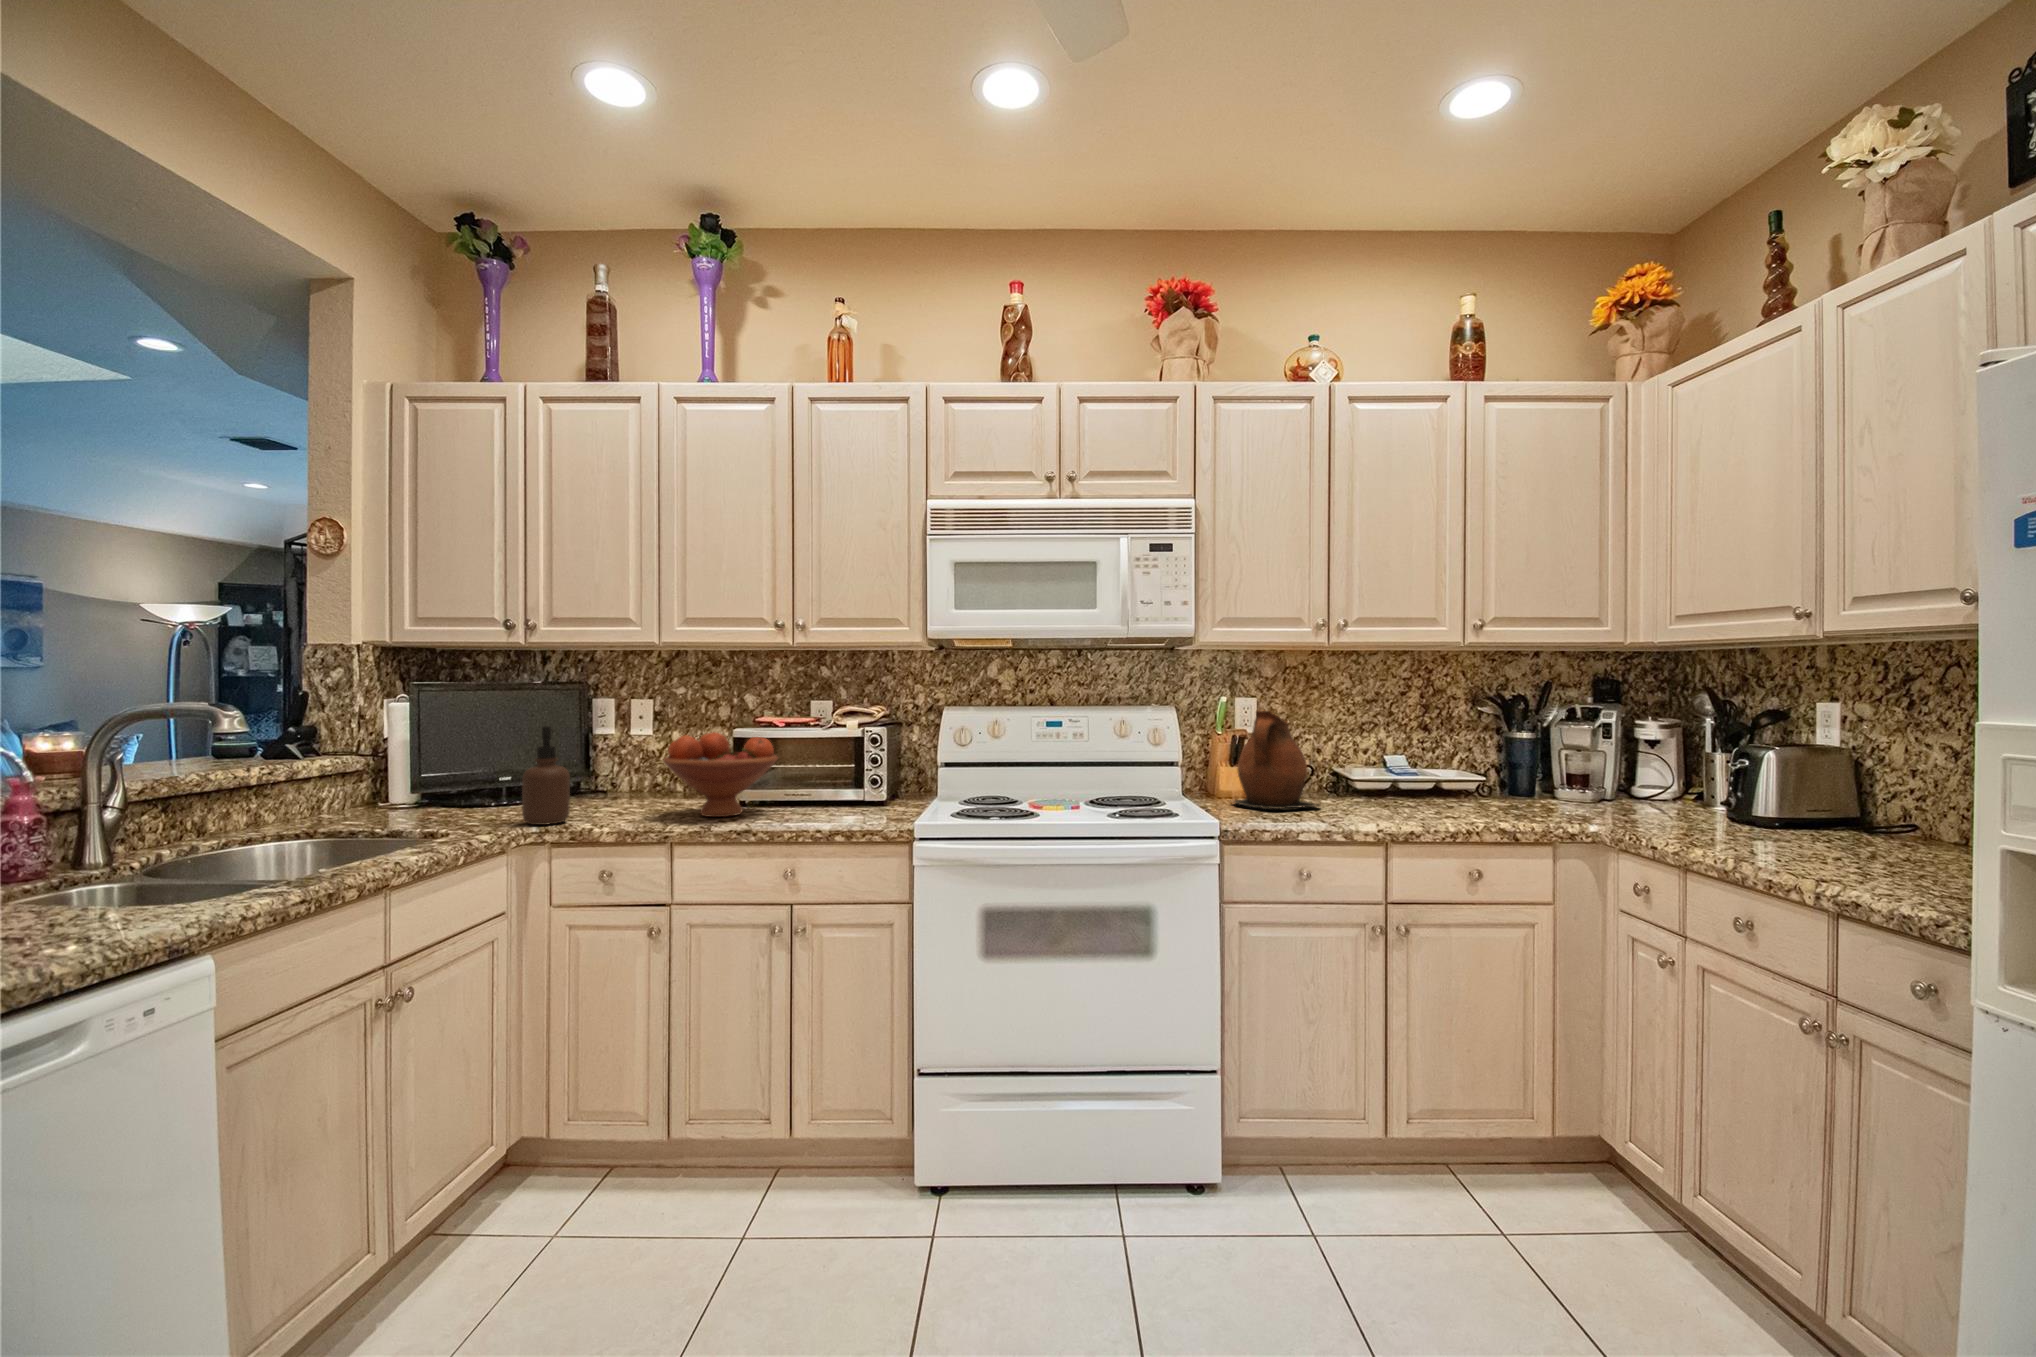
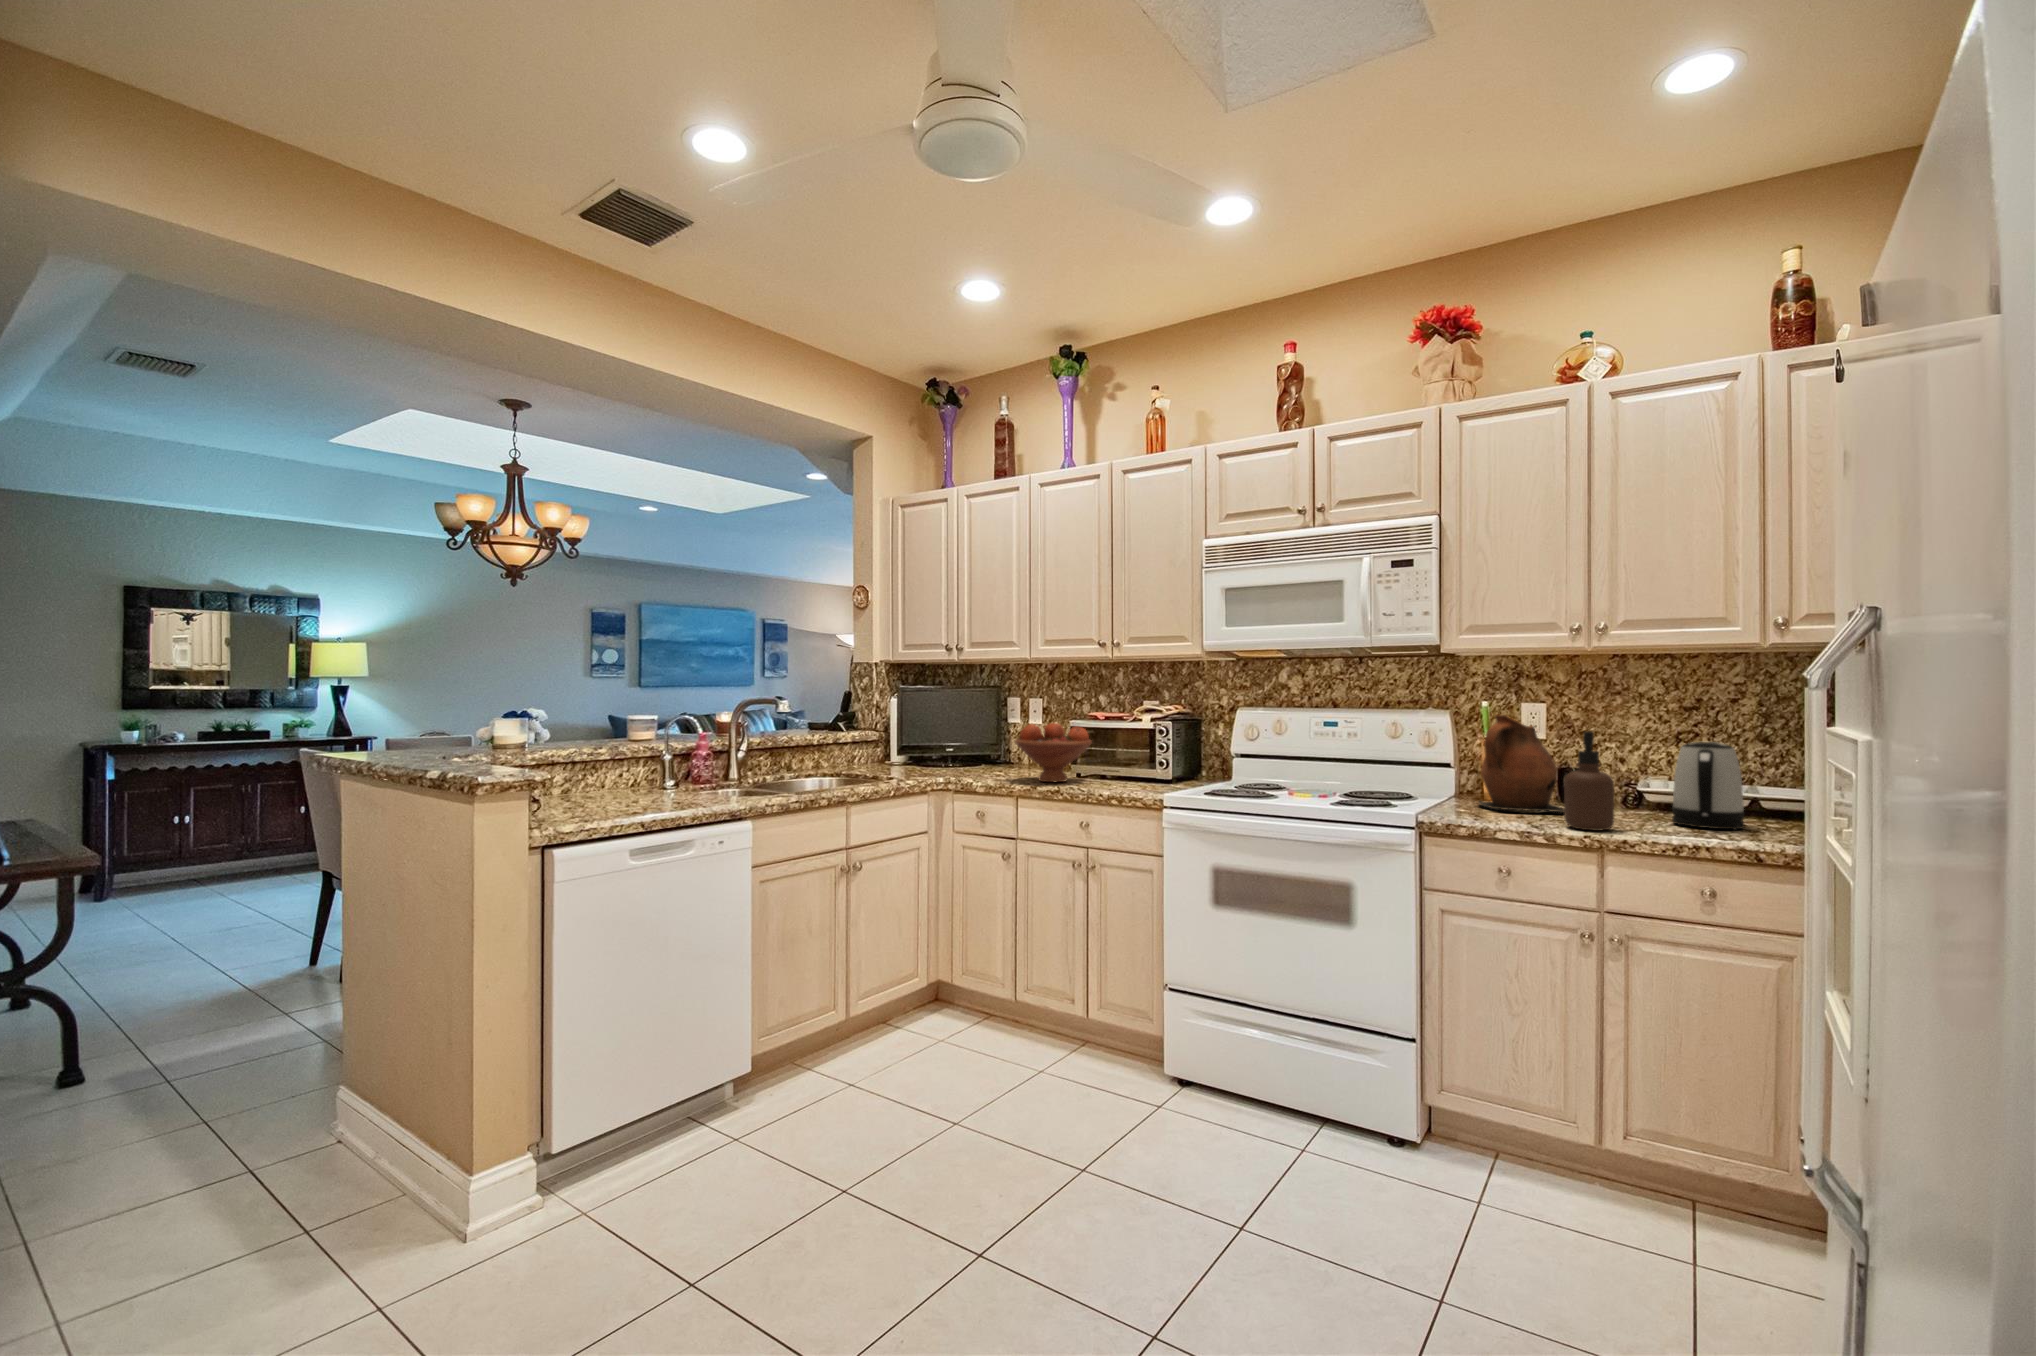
soap dispenser: present [522,726,570,825] -> present [1564,731,1614,831]
kettle: none [1407,732,1465,812] -> present [1672,742,1745,830]

